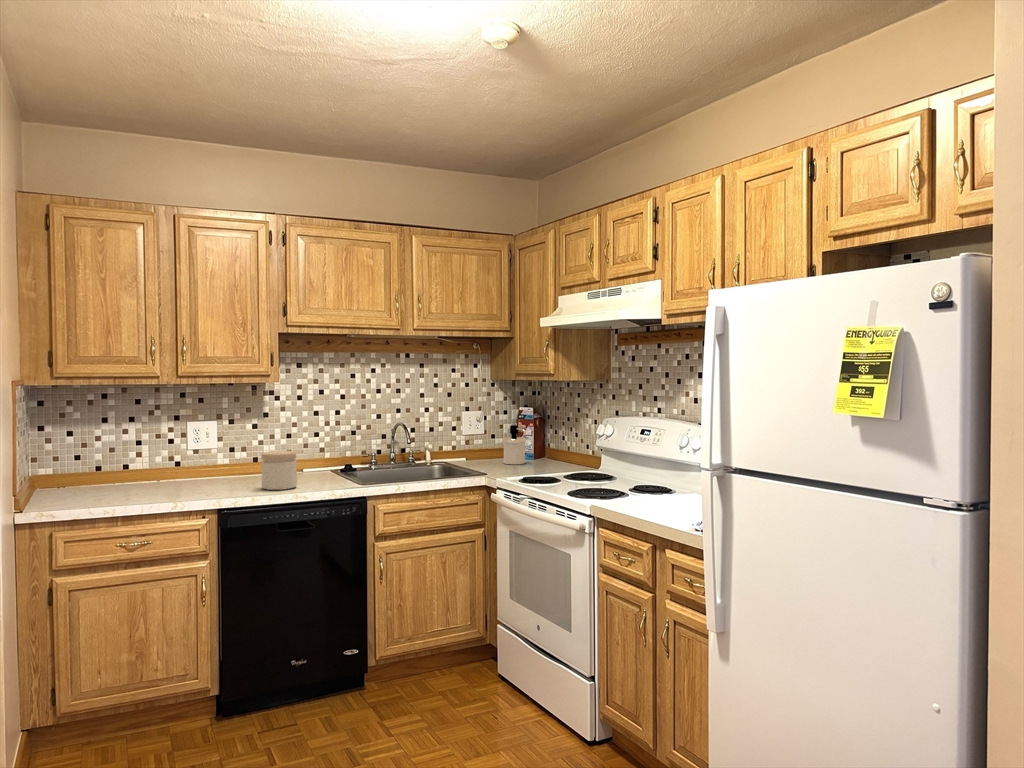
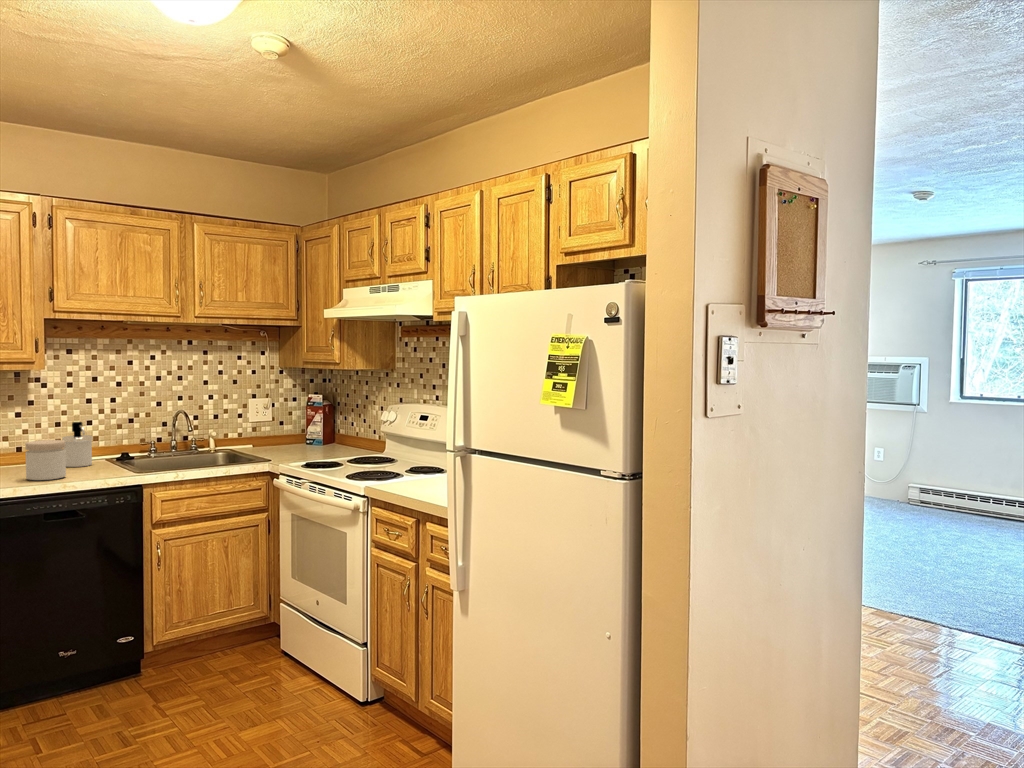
soap dispenser: present [503,425,526,464] -> present [62,422,93,467]

